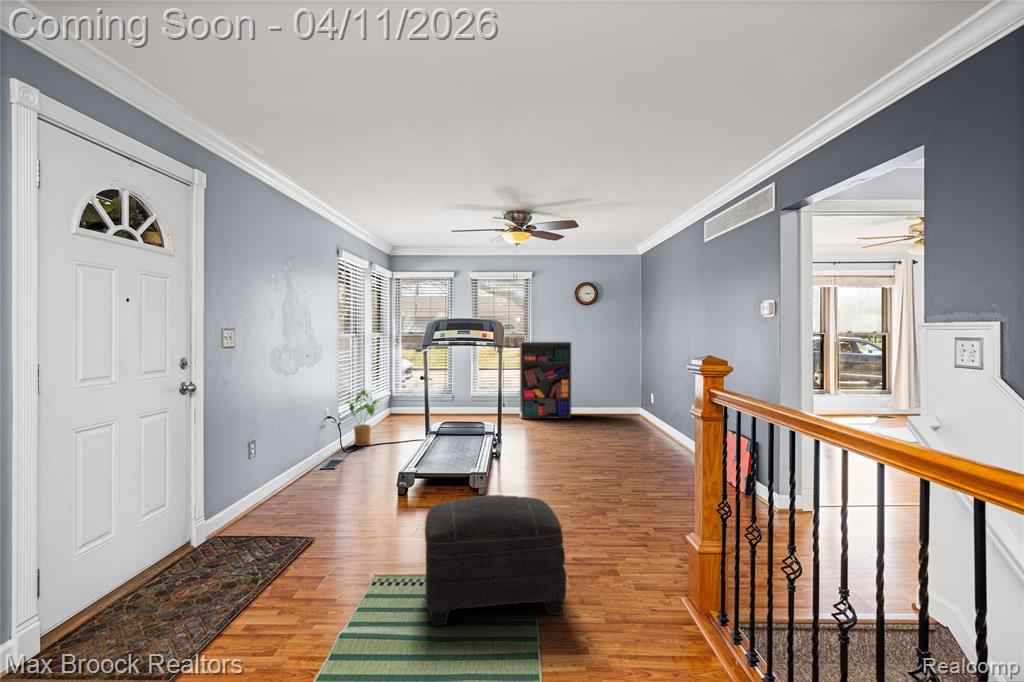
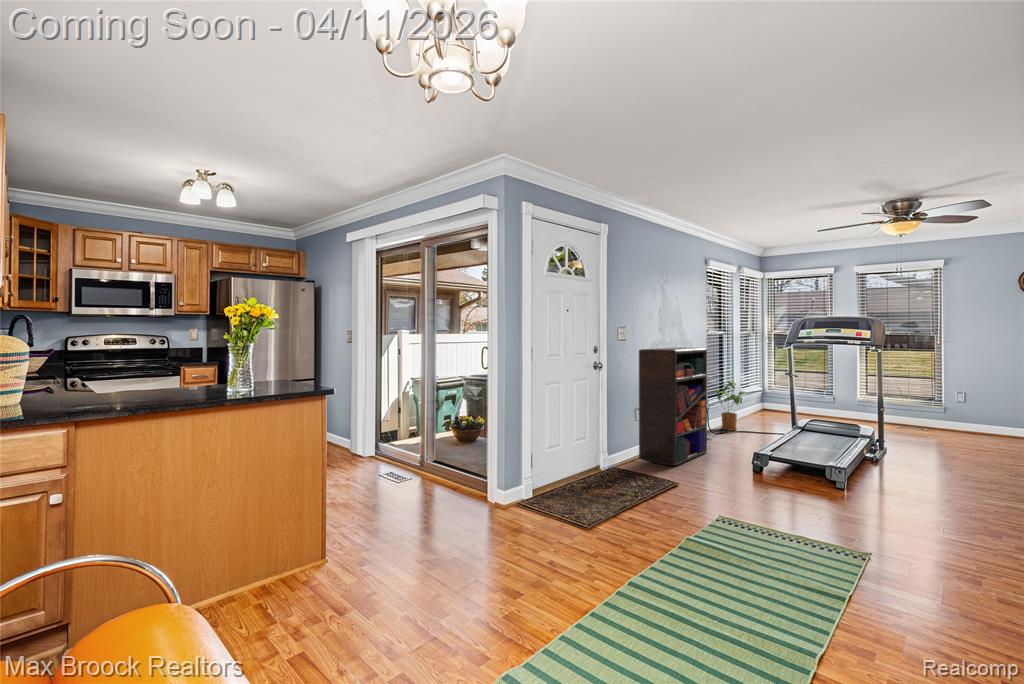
bookshelf: present [520,342,571,419] -> present [639,347,707,466]
ottoman: present [425,495,566,626] -> none [753,467,895,584]

